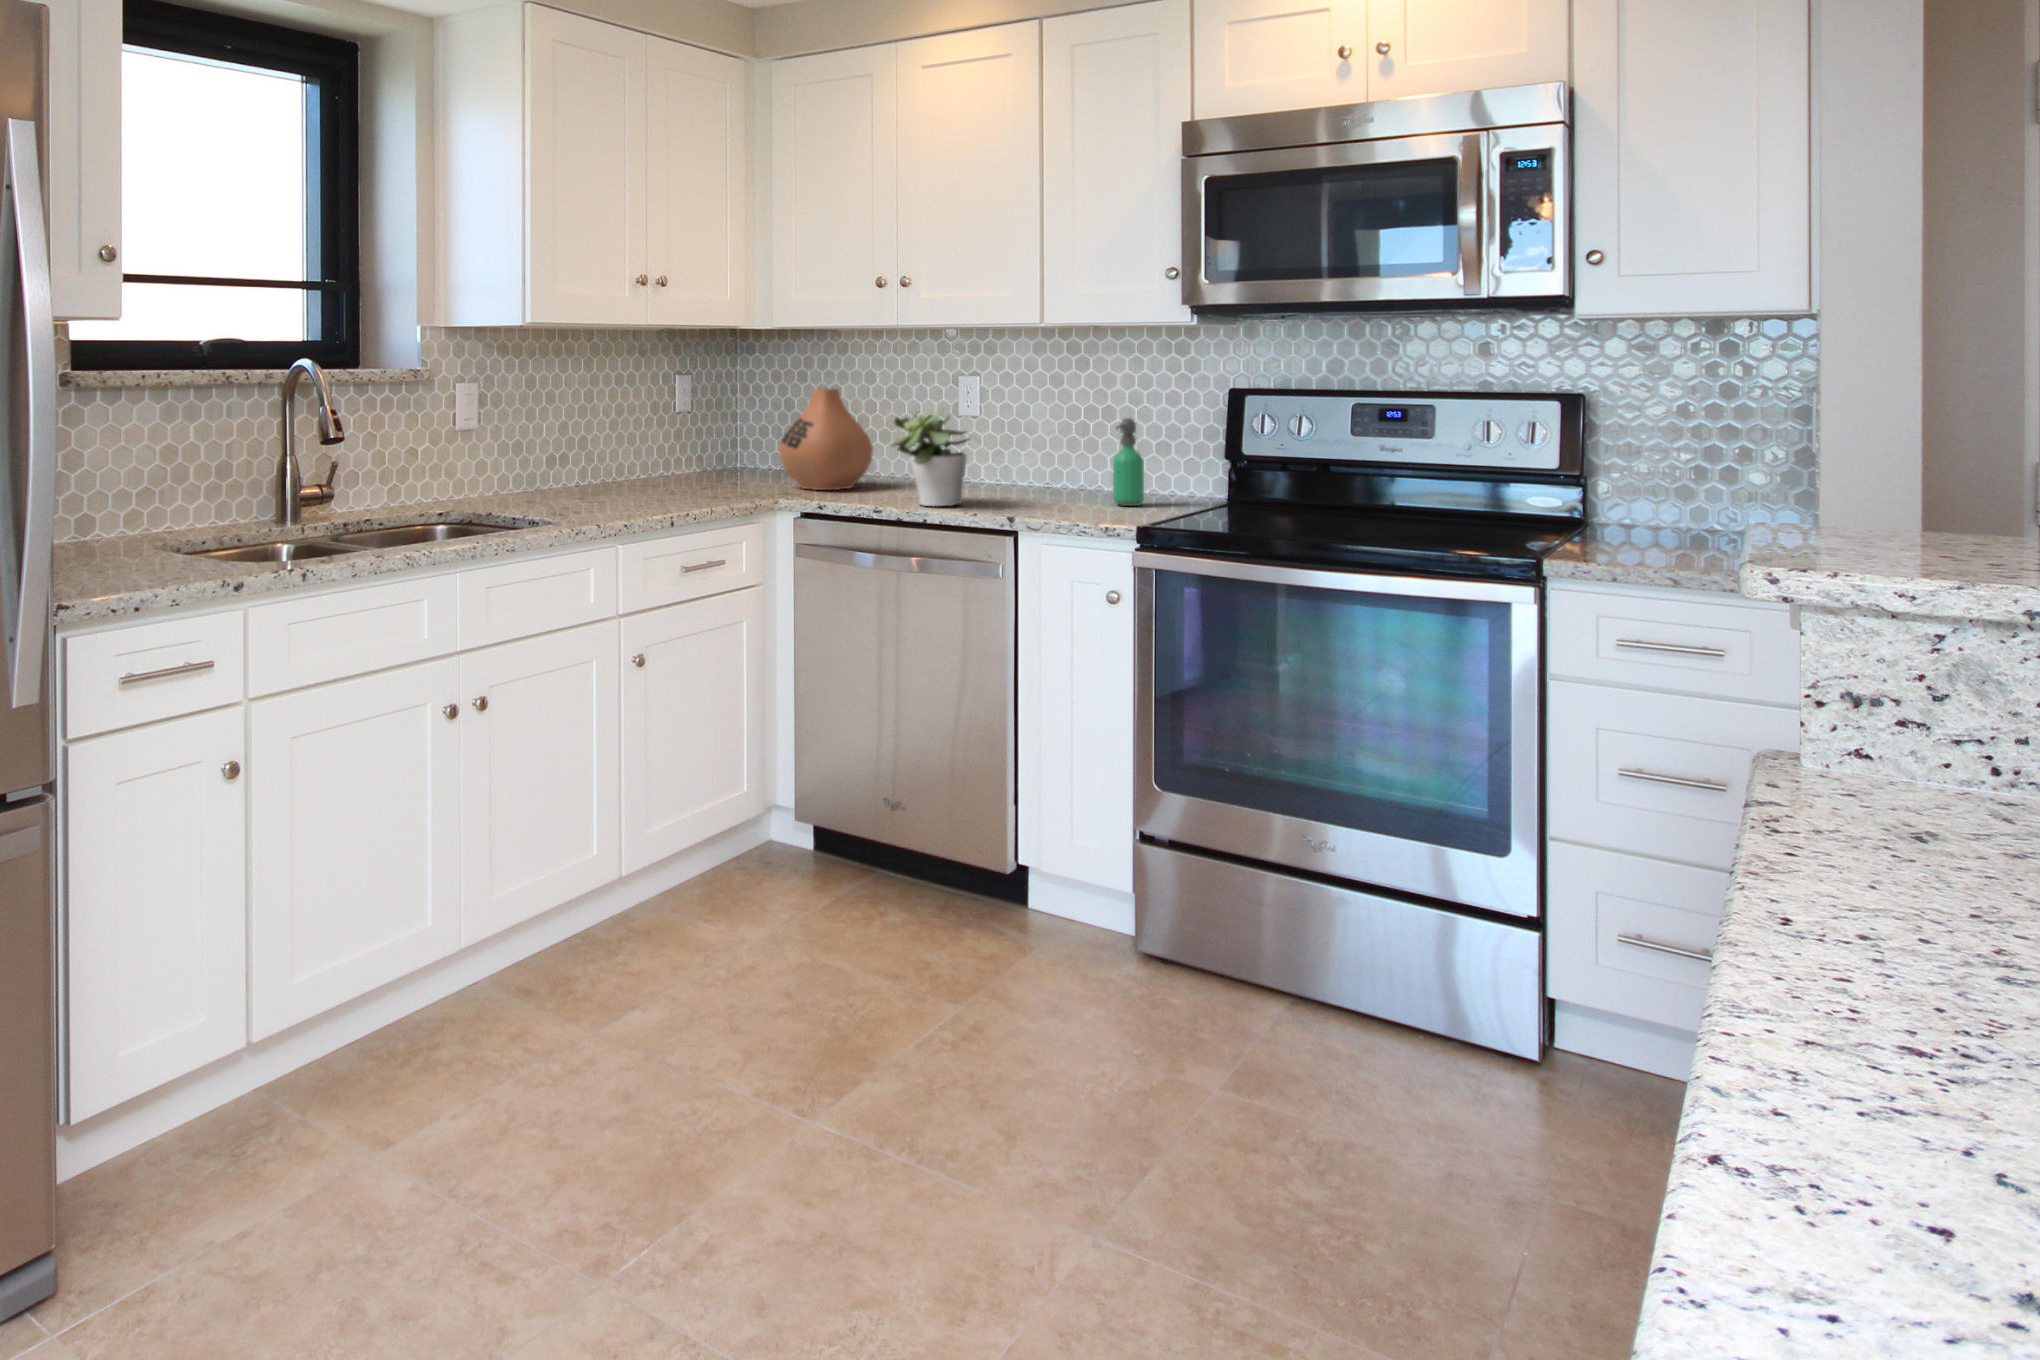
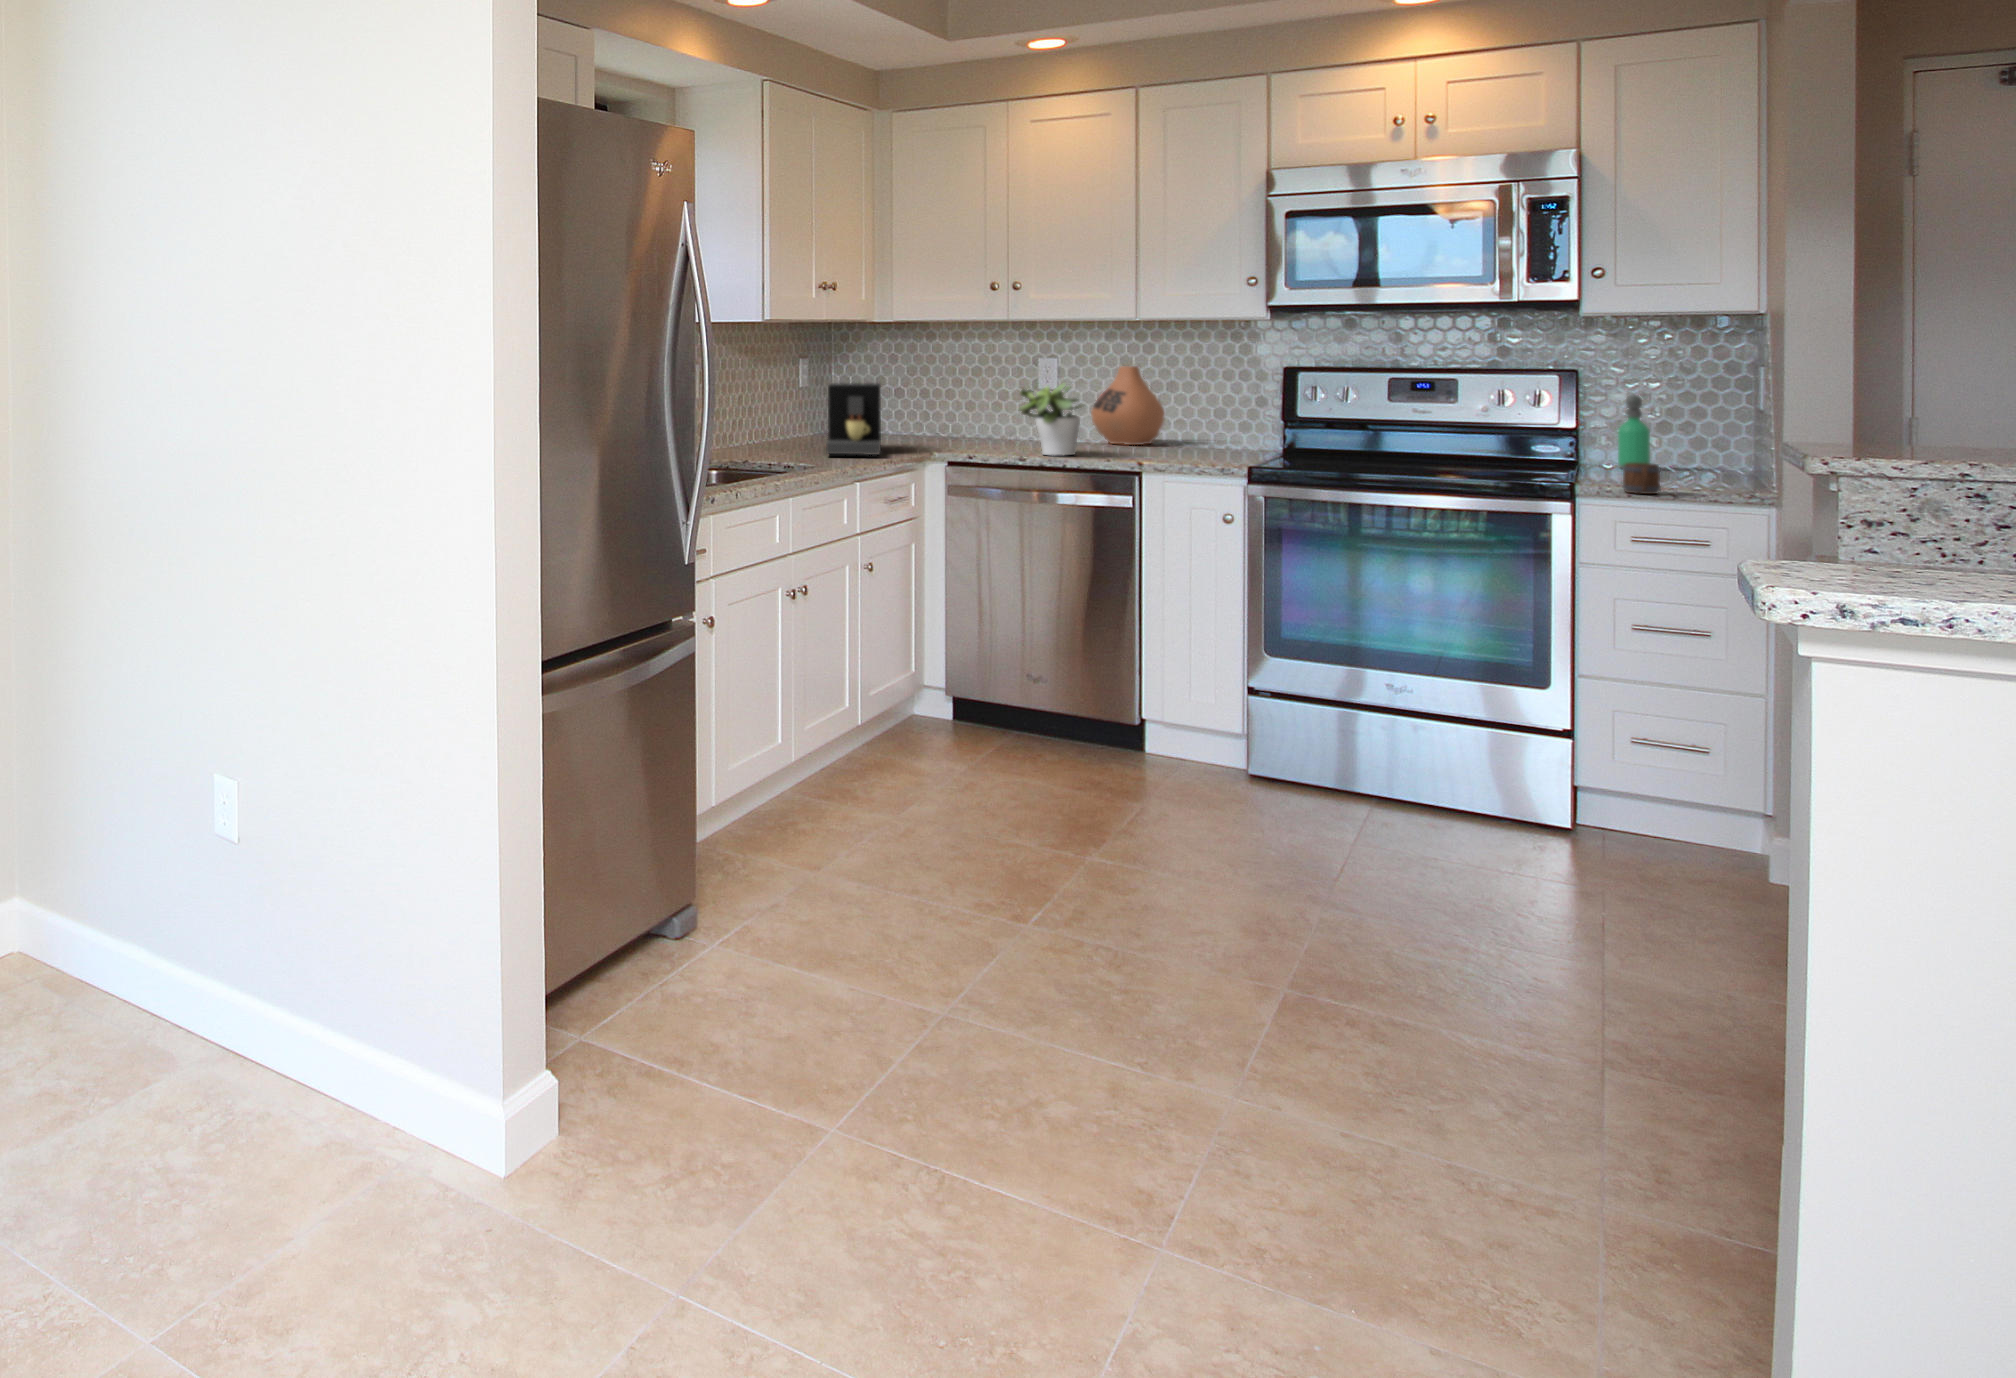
vase: present [779,389,873,490] -> present [1091,366,1165,445]
coffee maker: none [634,410,733,505] -> present [826,383,881,455]
soap dispenser: present [1113,418,1144,506] -> present [1618,395,1650,468]
mug: none [1616,524,1666,569] -> present [1623,463,1660,494]

